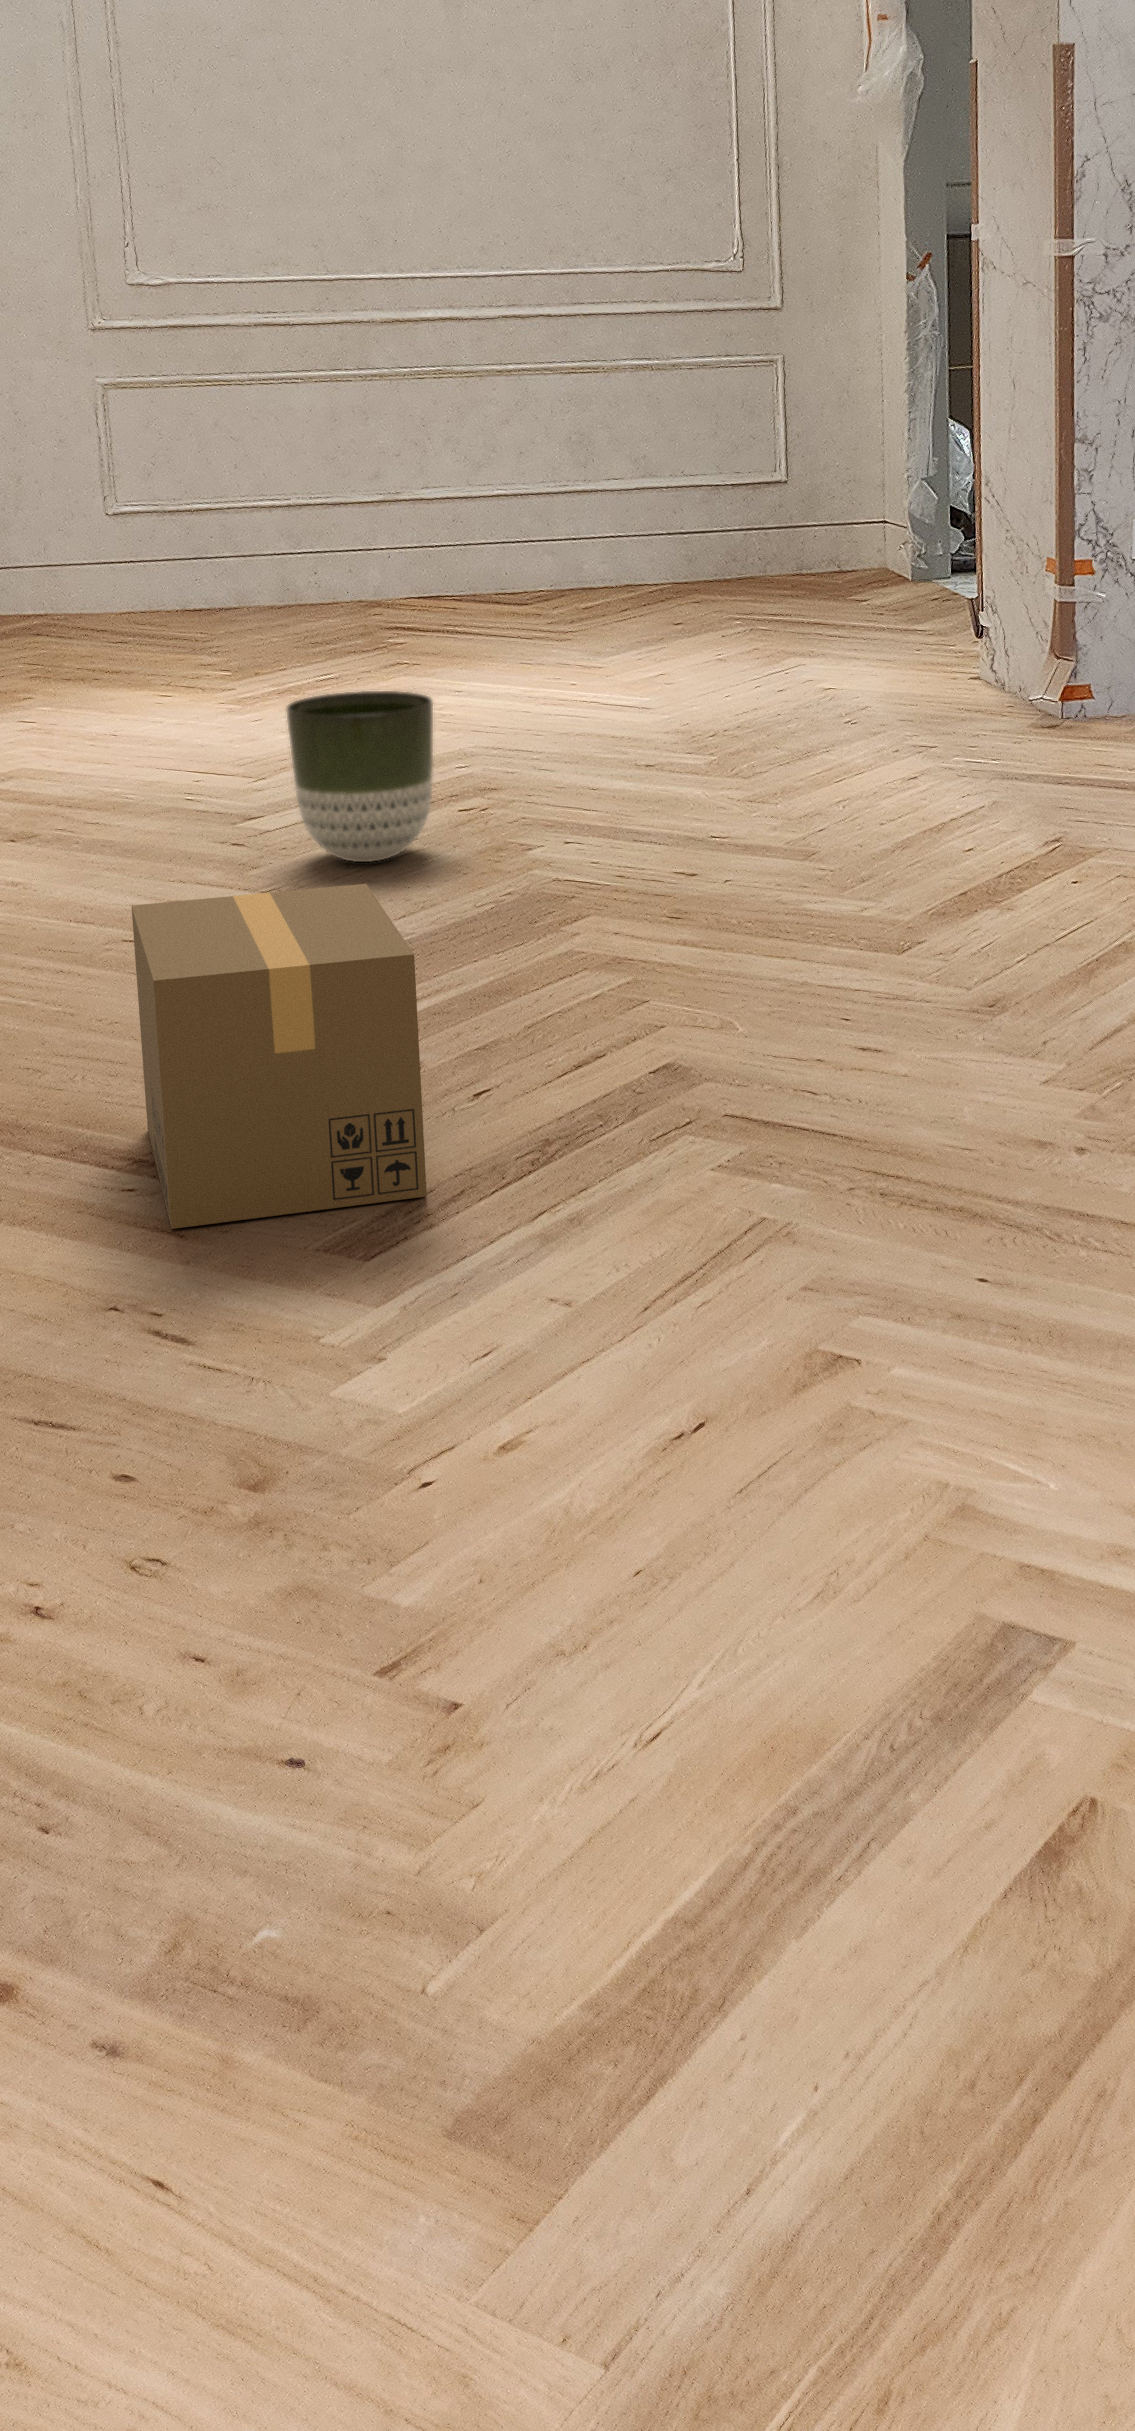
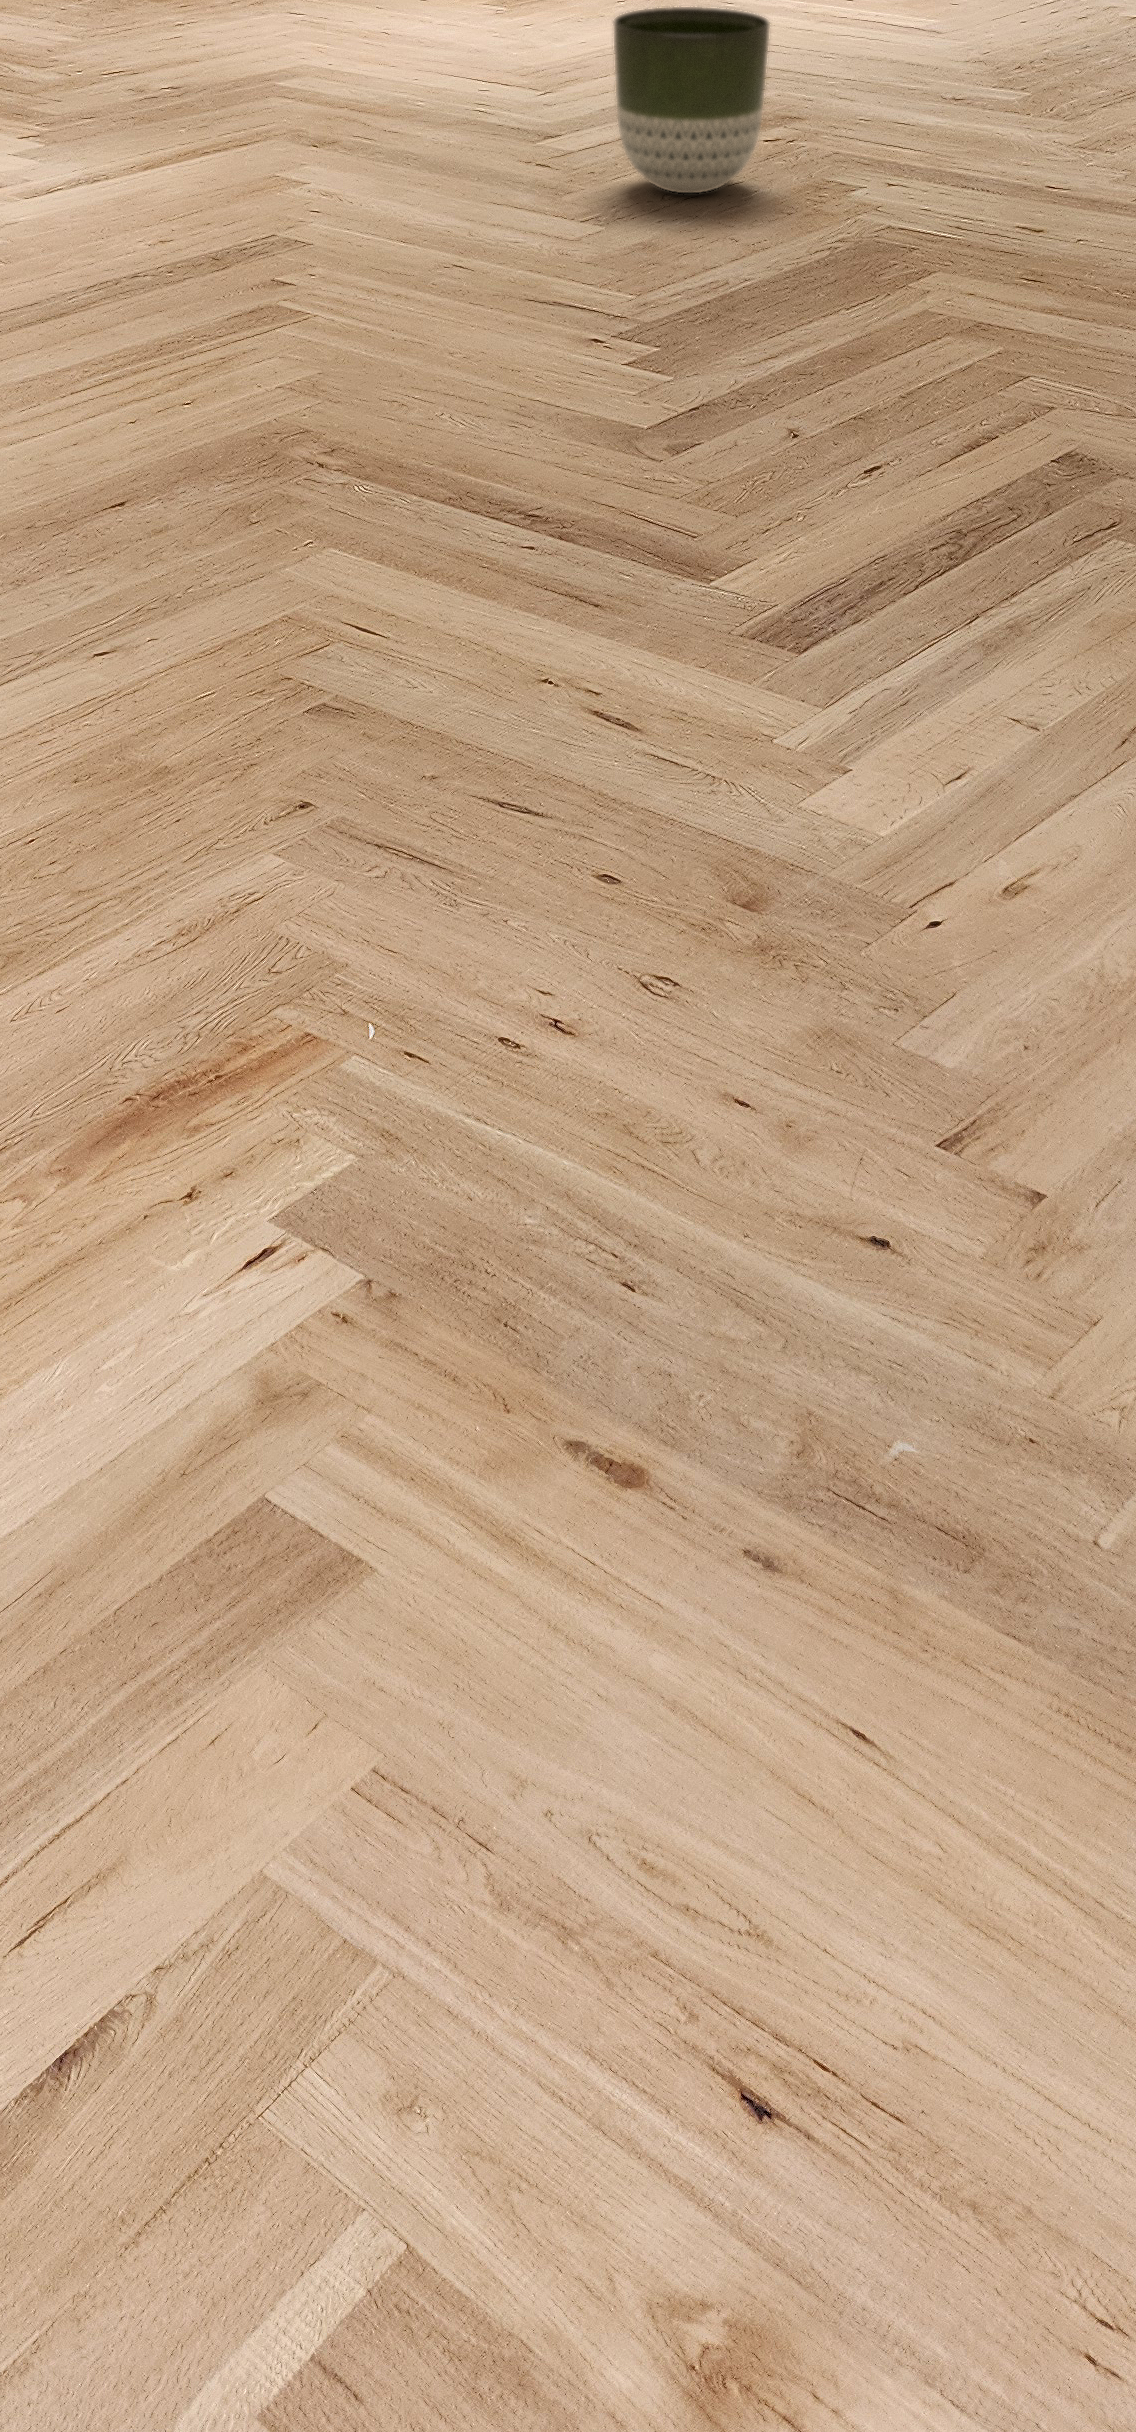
cardboard box: present [131,884,427,1229] -> none [532,239,863,603]

